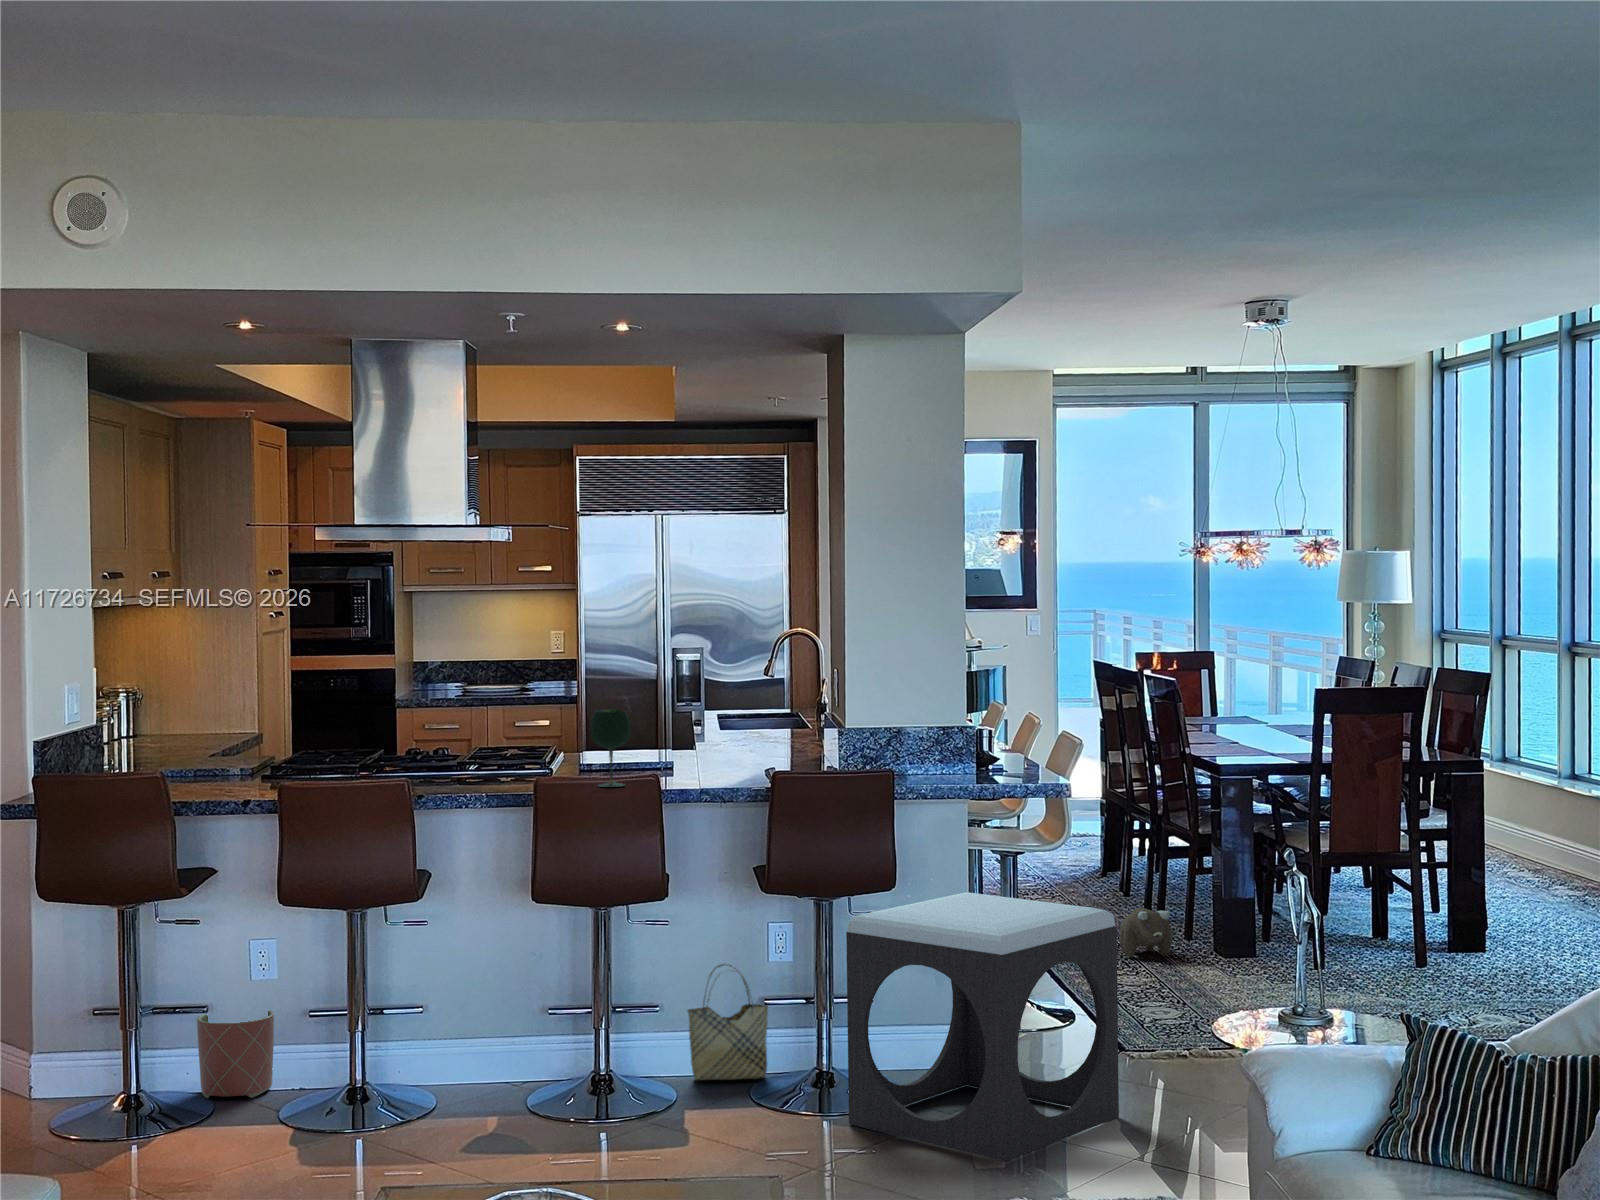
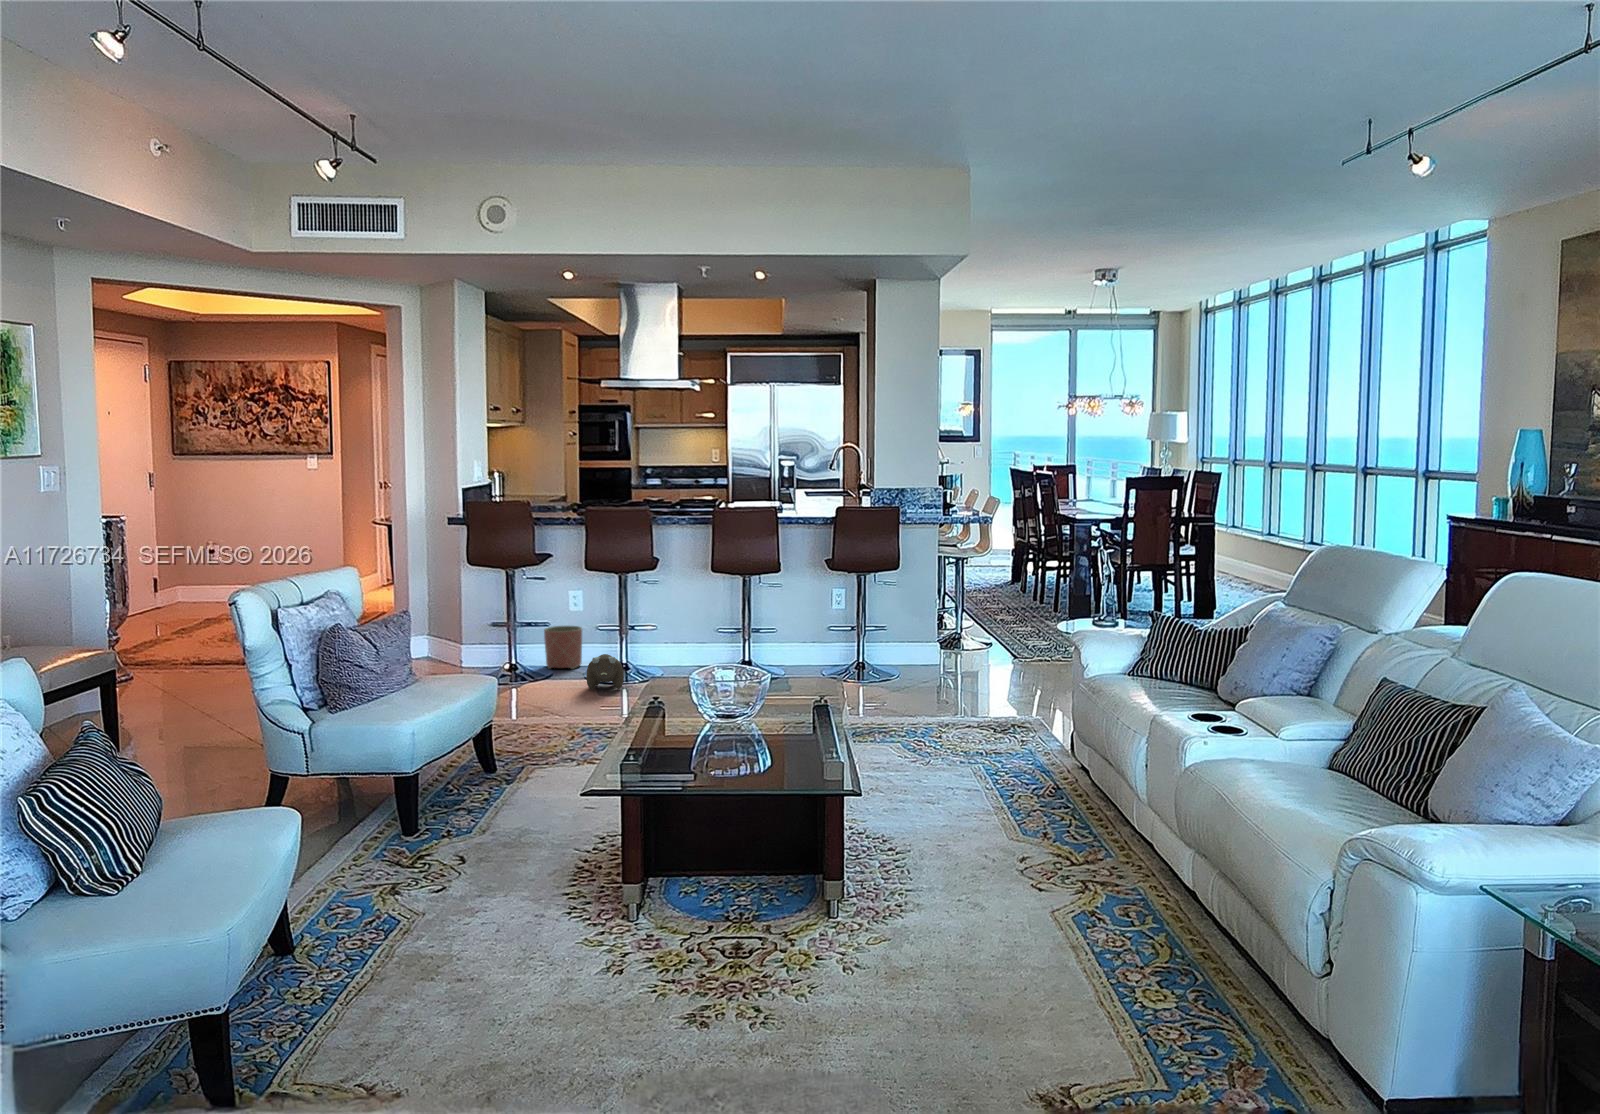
wine glass: present [591,710,631,787] -> none [745,474,766,513]
footstool: present [846,892,1119,1161] -> none [874,571,1013,699]
plush toy: present [1119,908,1172,957] -> present [586,654,624,690]
woven basket: present [688,964,768,1080] -> none [792,608,833,666]

